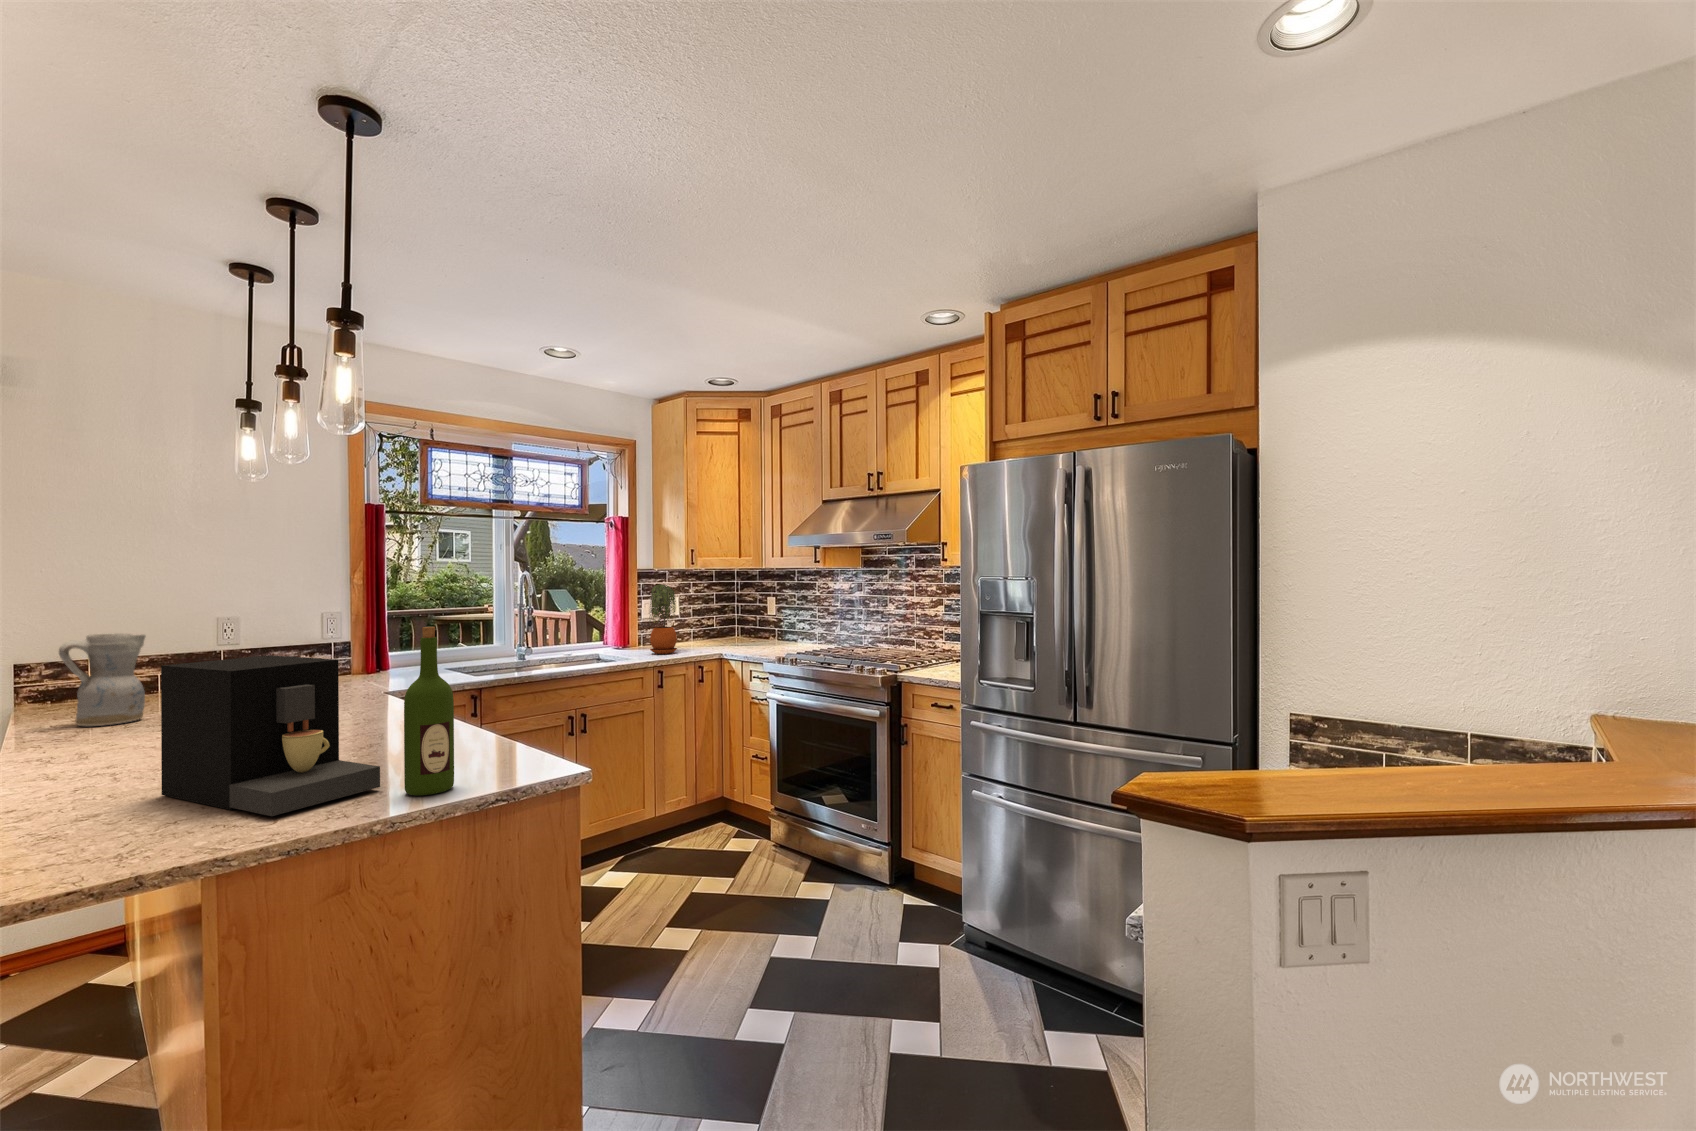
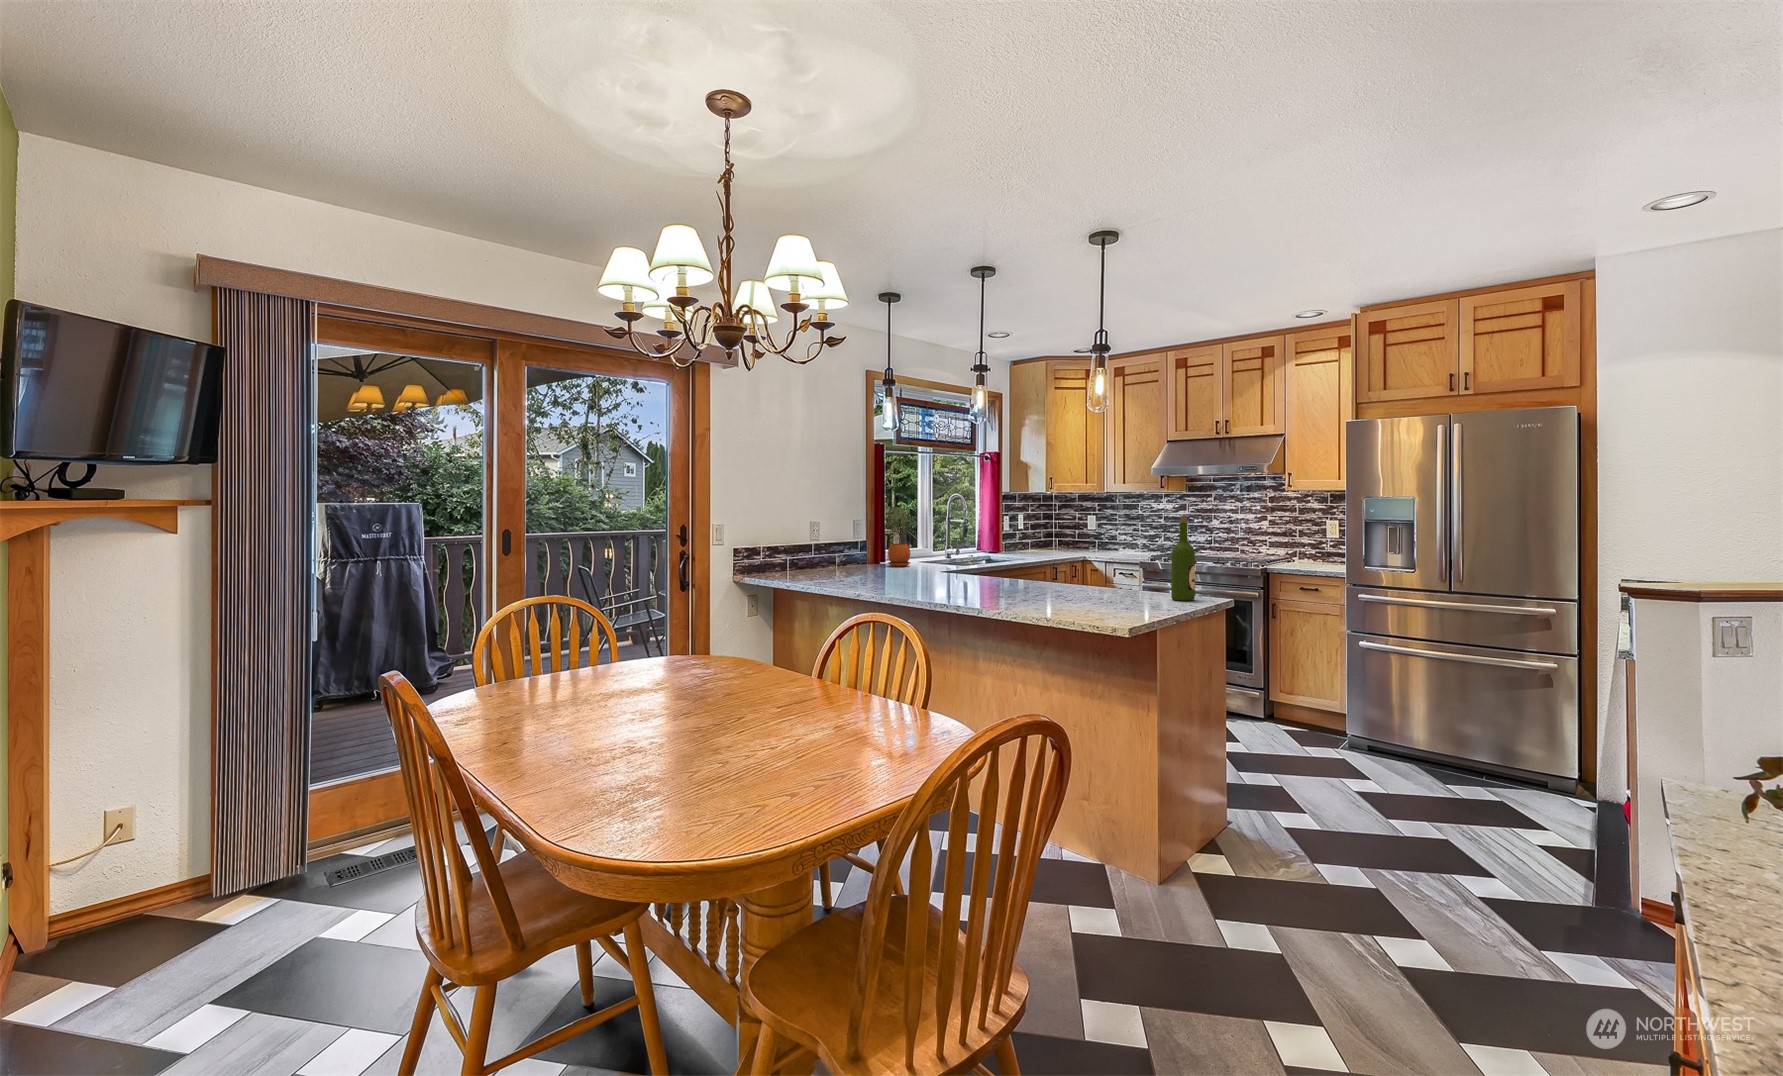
potted plant: present [650,584,677,654] -> present [887,507,910,567]
ceramic pitcher: present [59,633,146,726] -> none [831,529,862,584]
coffee maker: present [161,655,380,816] -> none [1048,534,1156,604]

